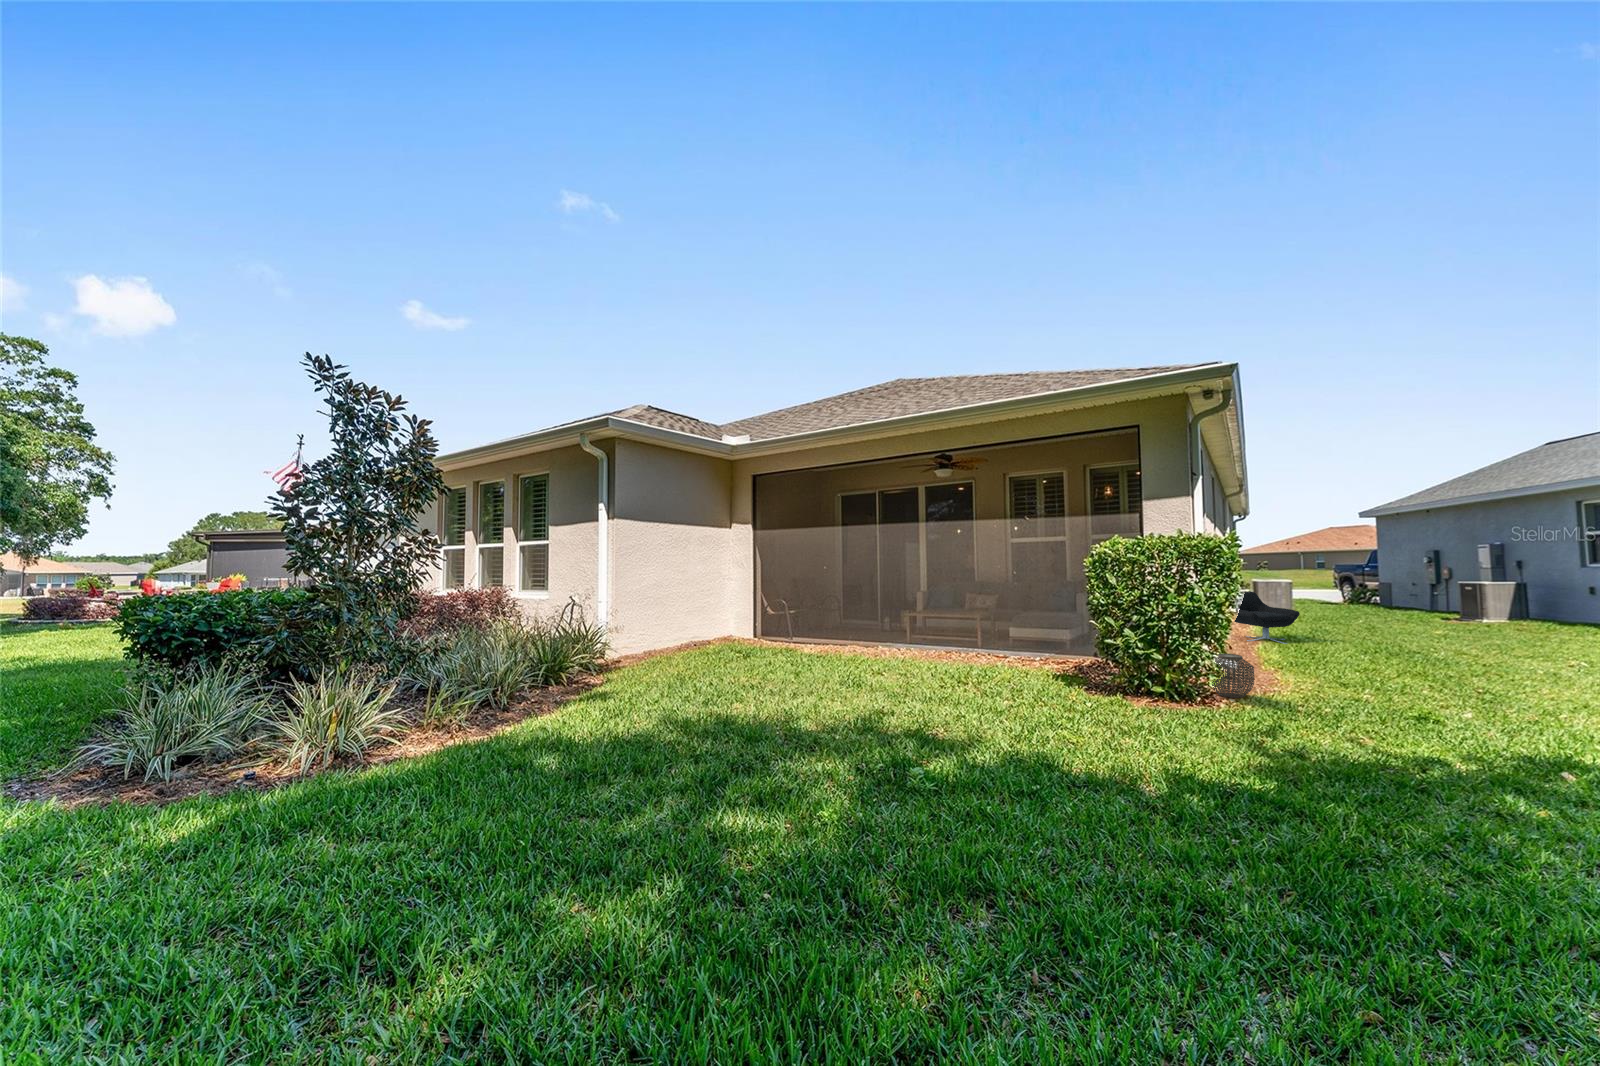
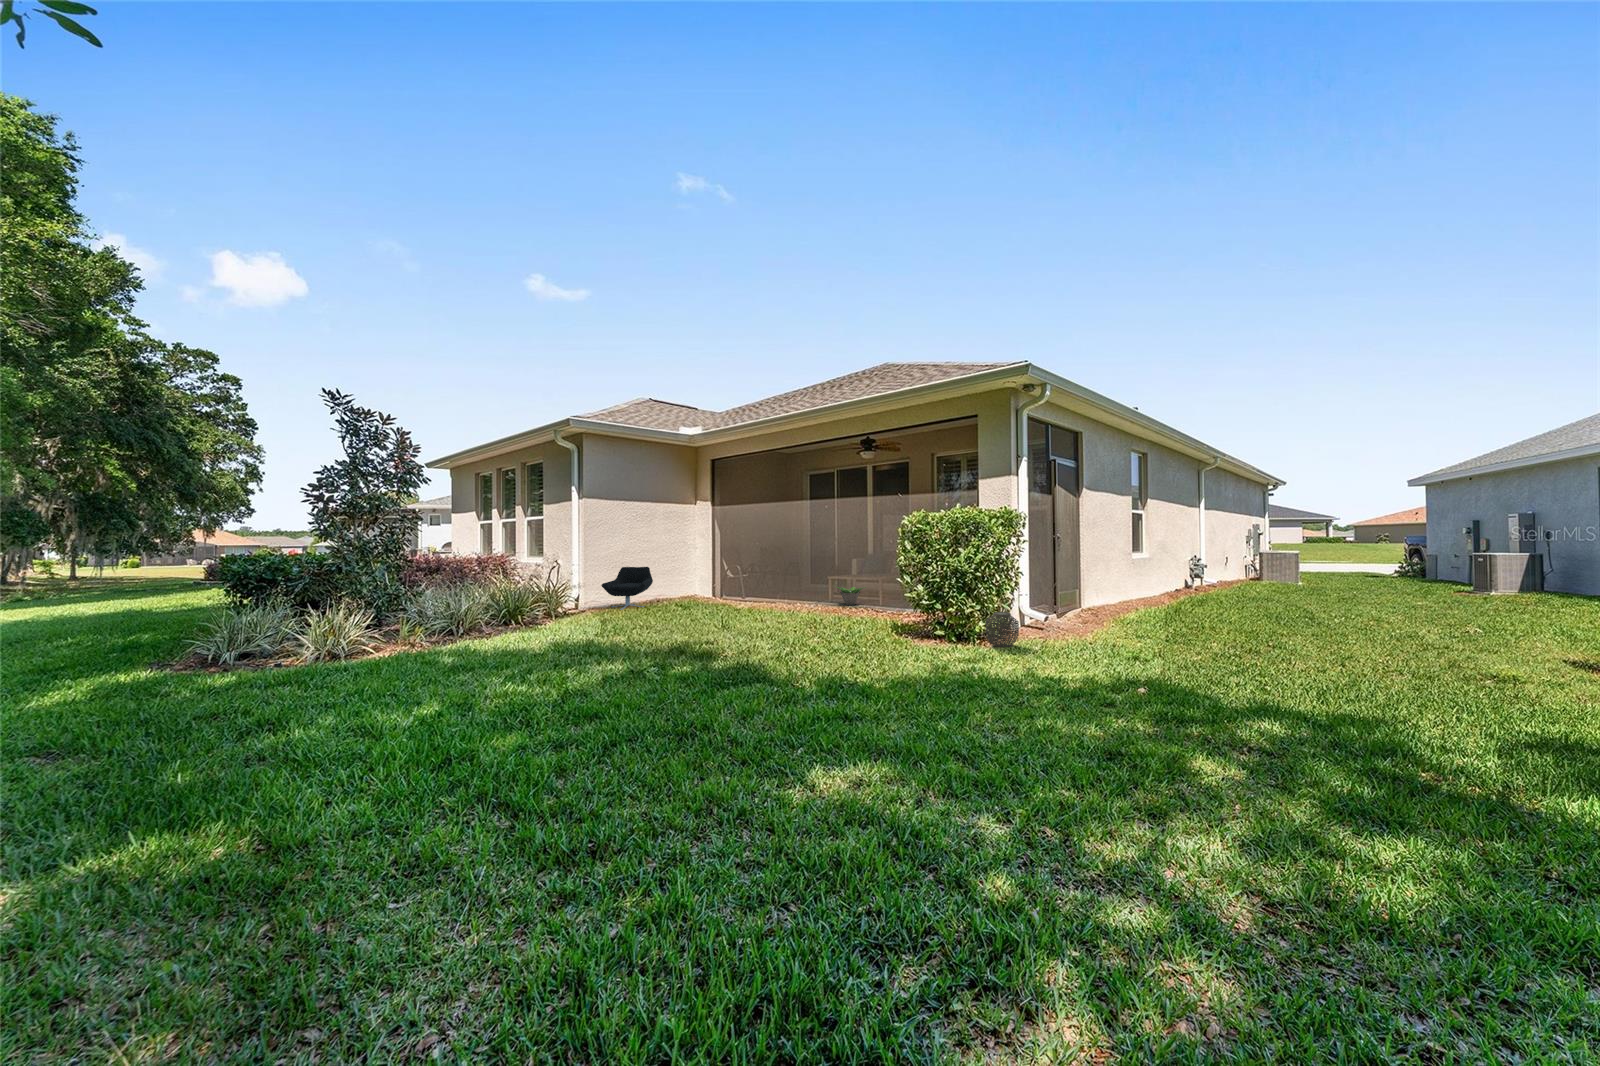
lounge chair: present [1235,592,1300,644] -> present [601,567,653,610]
decorative plant: none [923,621,962,644] -> present [837,587,866,605]

